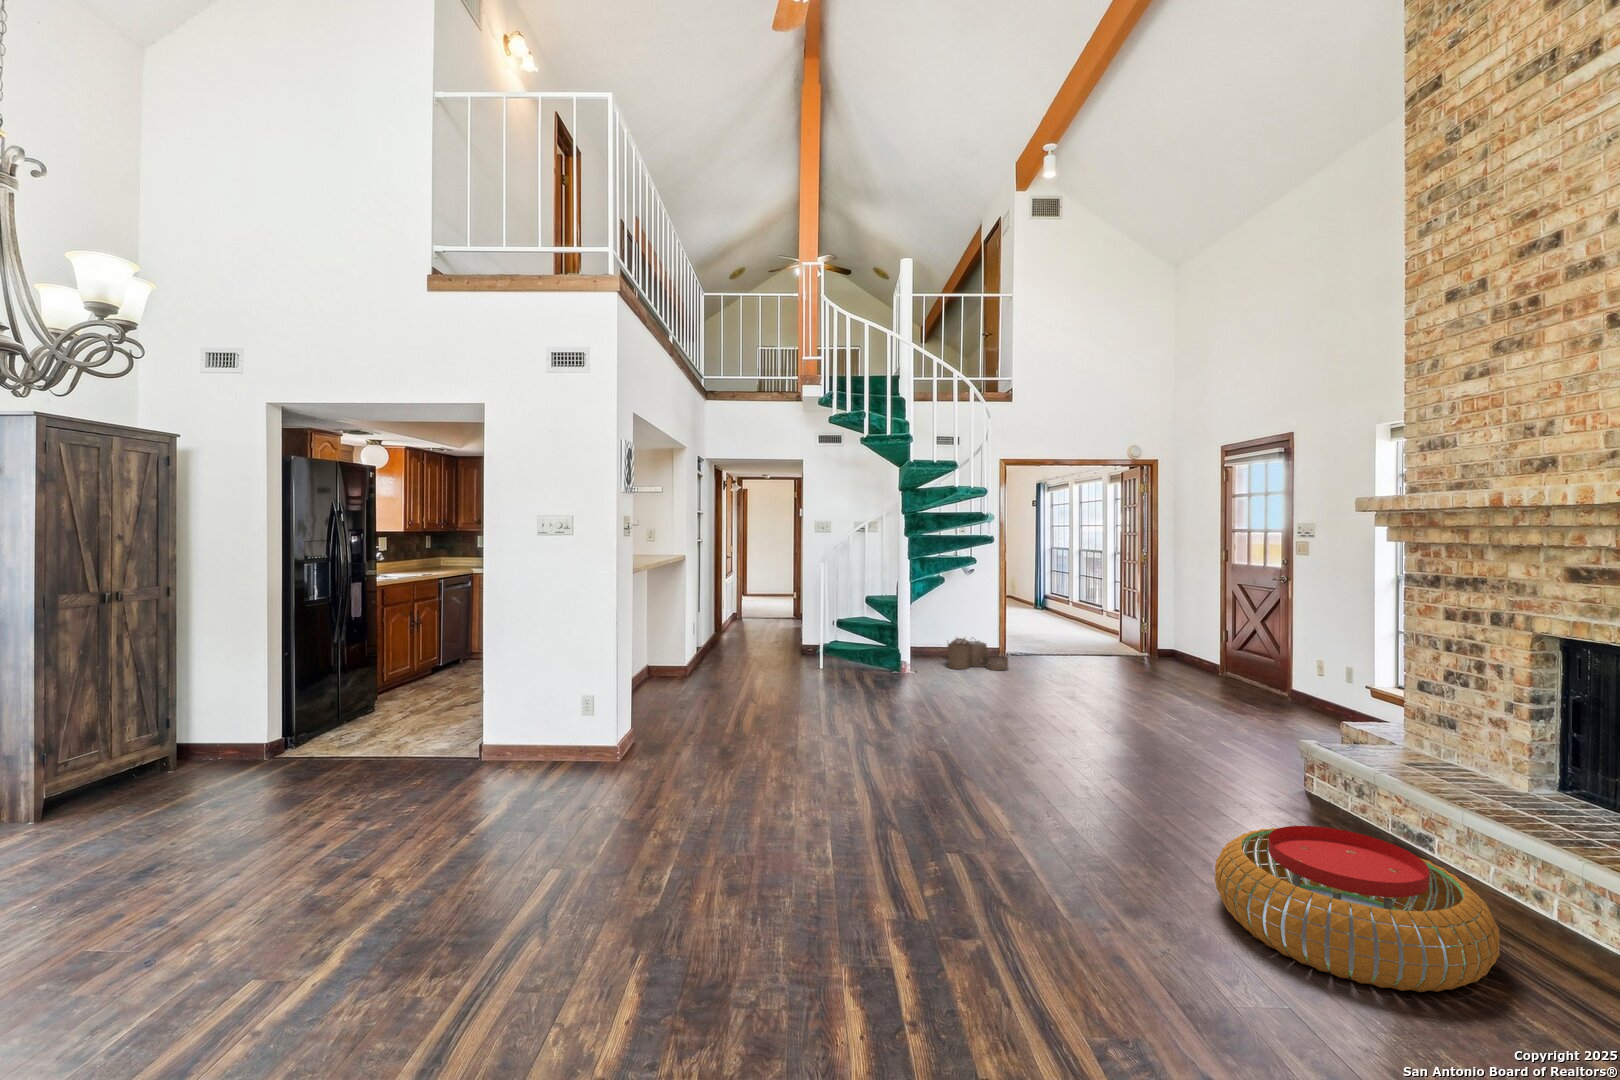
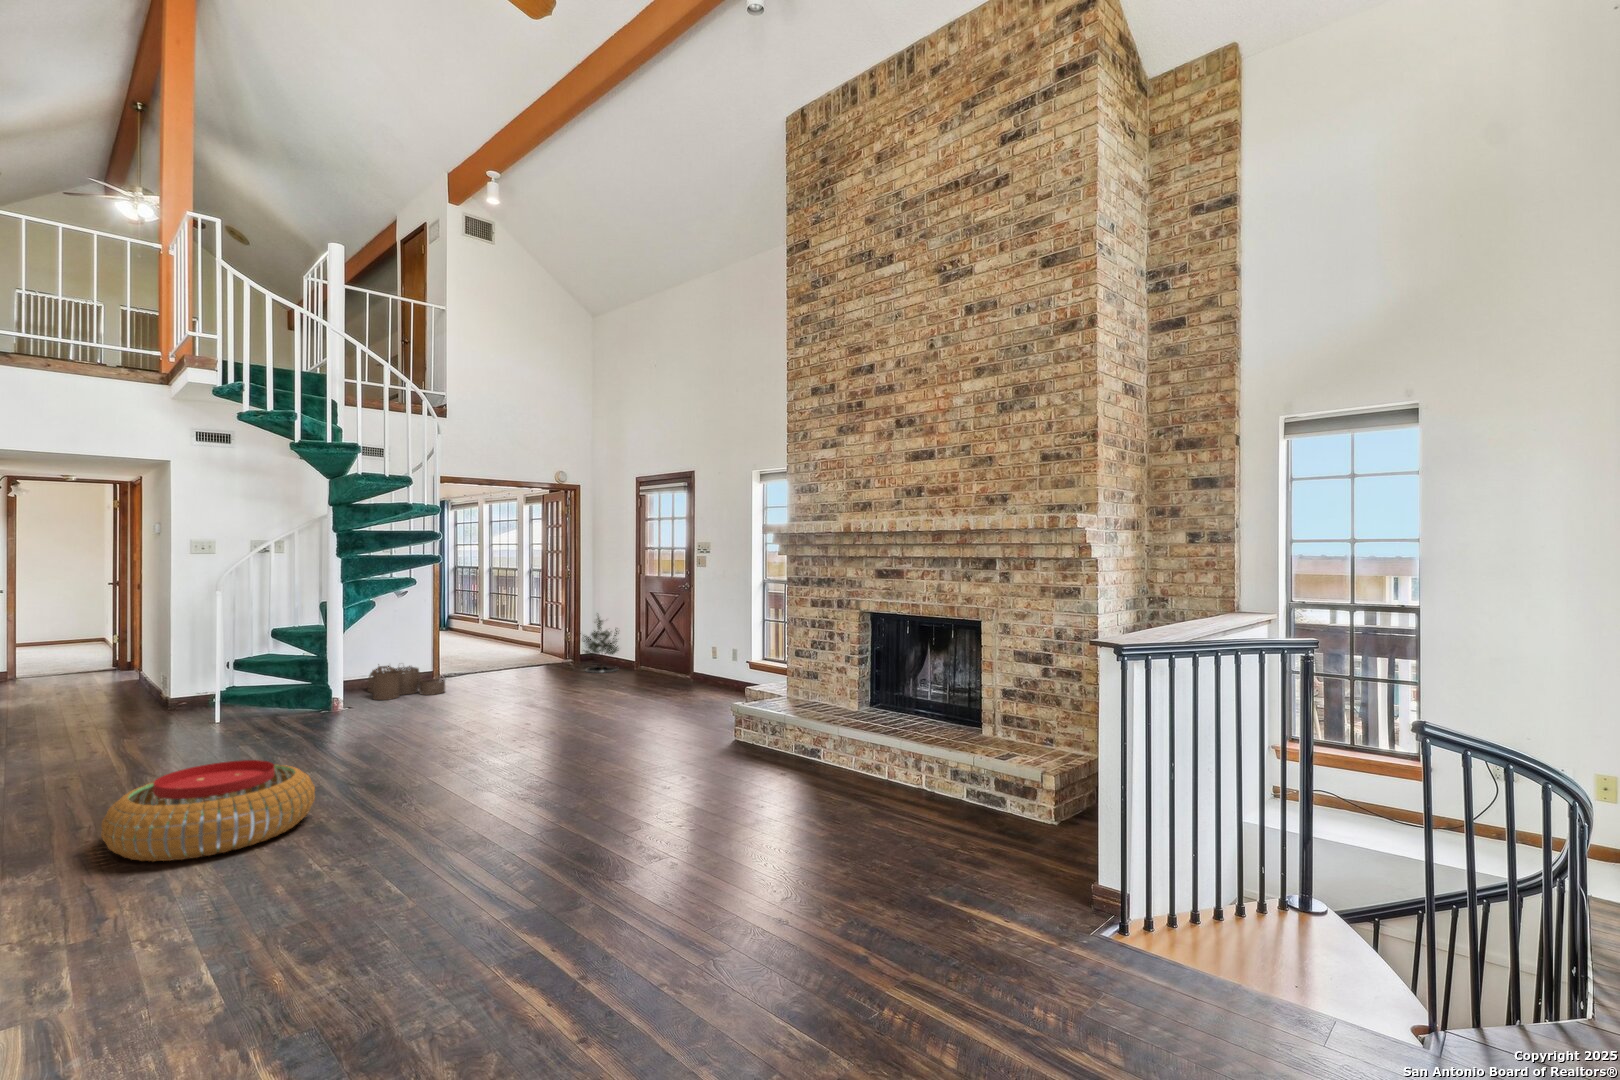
potted tree: none [1149,603,1201,672] -> present [580,616,619,673]
pouf: present [1215,826,1500,992] -> present [101,760,315,861]

